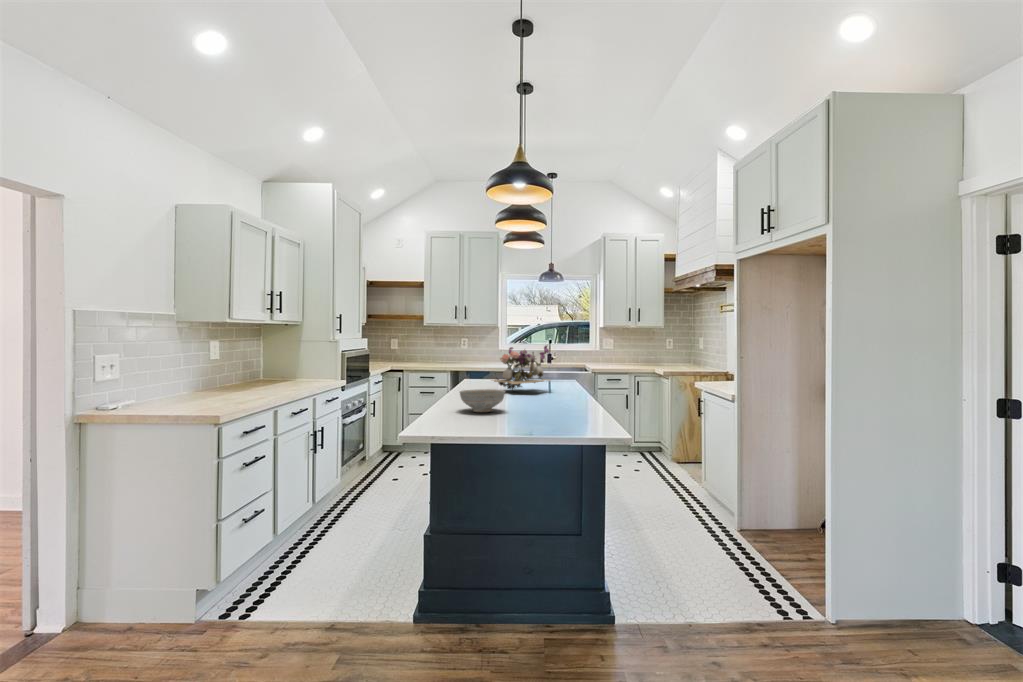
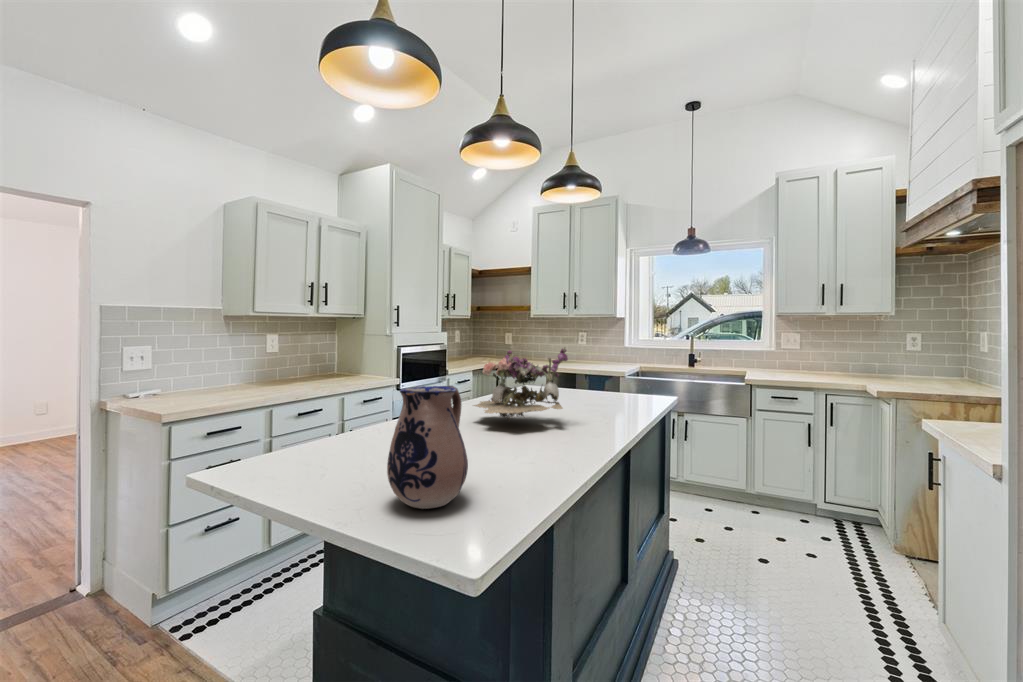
ceramic pitcher: none [548,360,585,413] -> present [387,386,468,509]
decorative bowl: present [460,389,505,412] -> none [255,430,349,480]

